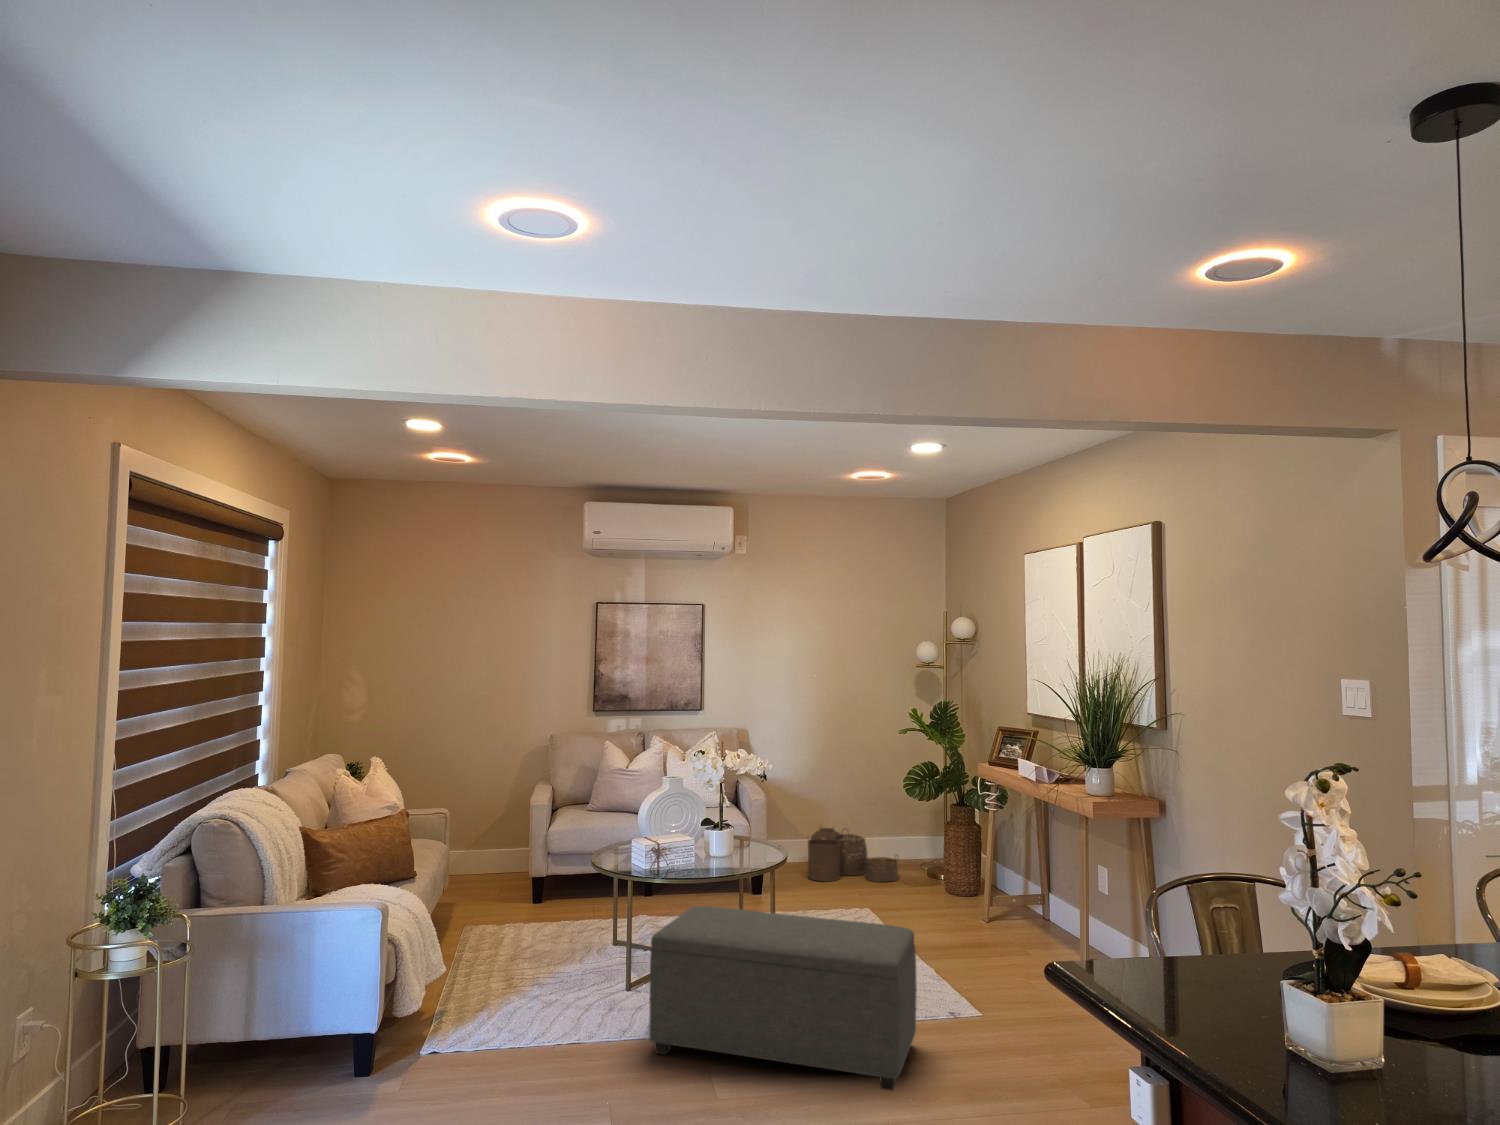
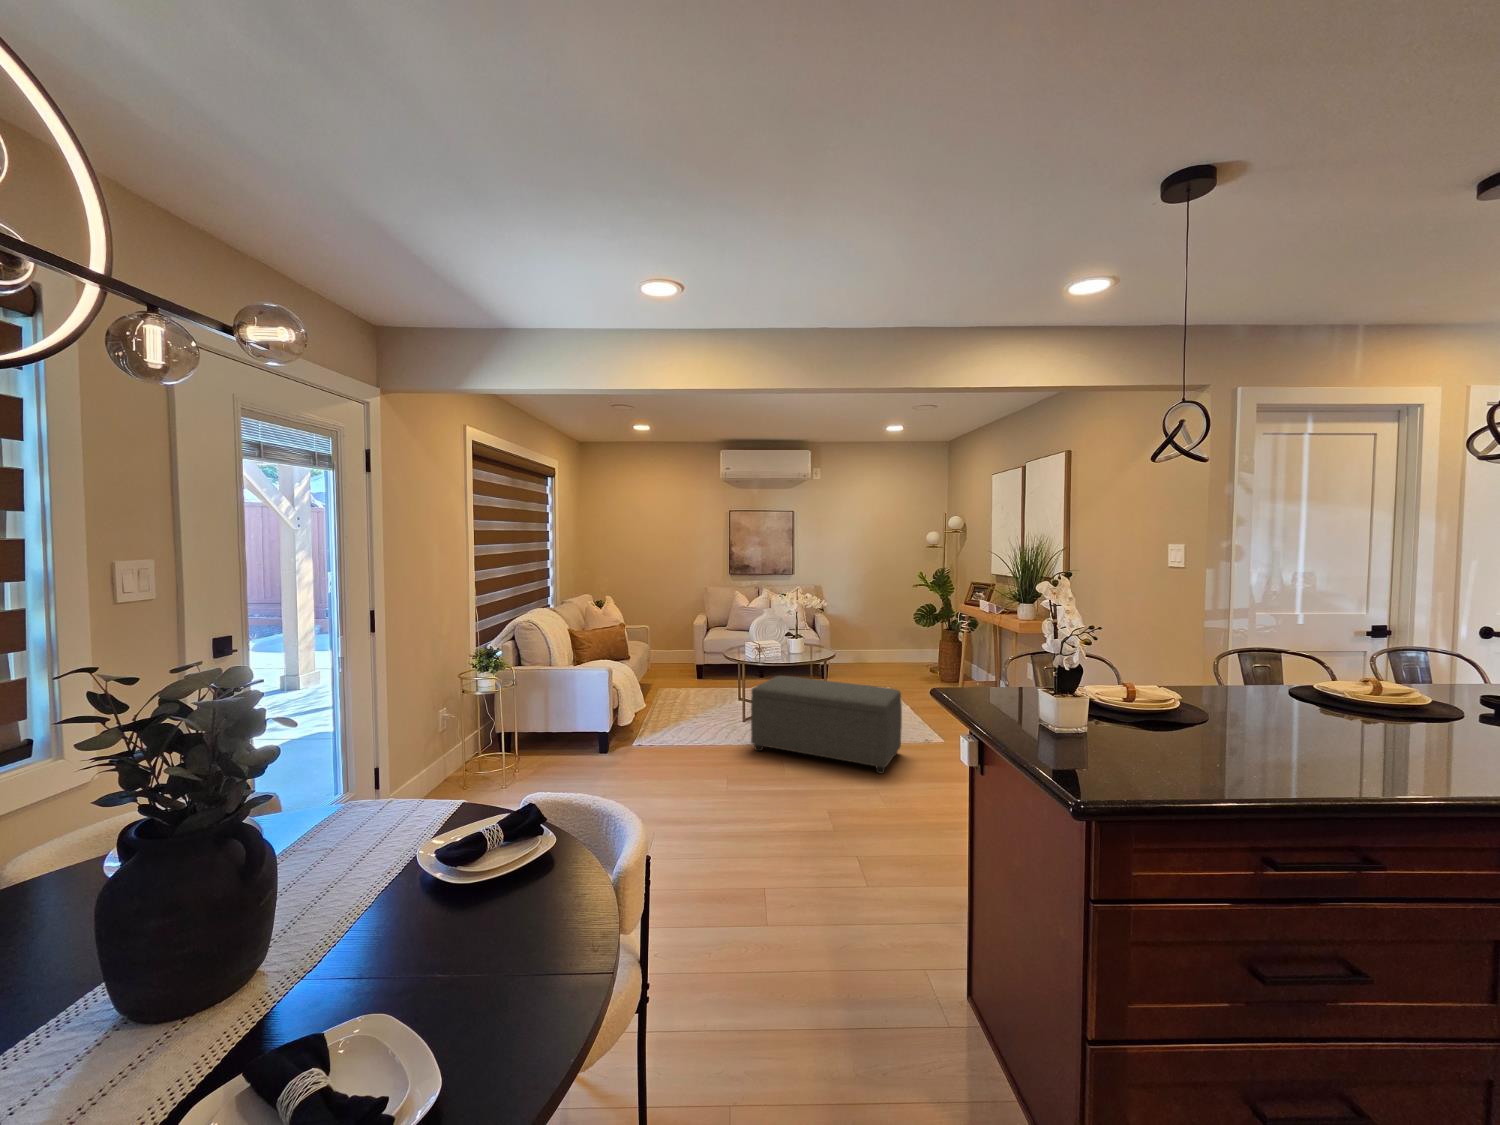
woven basket: present [807,827,898,882] -> none [855,641,910,674]

